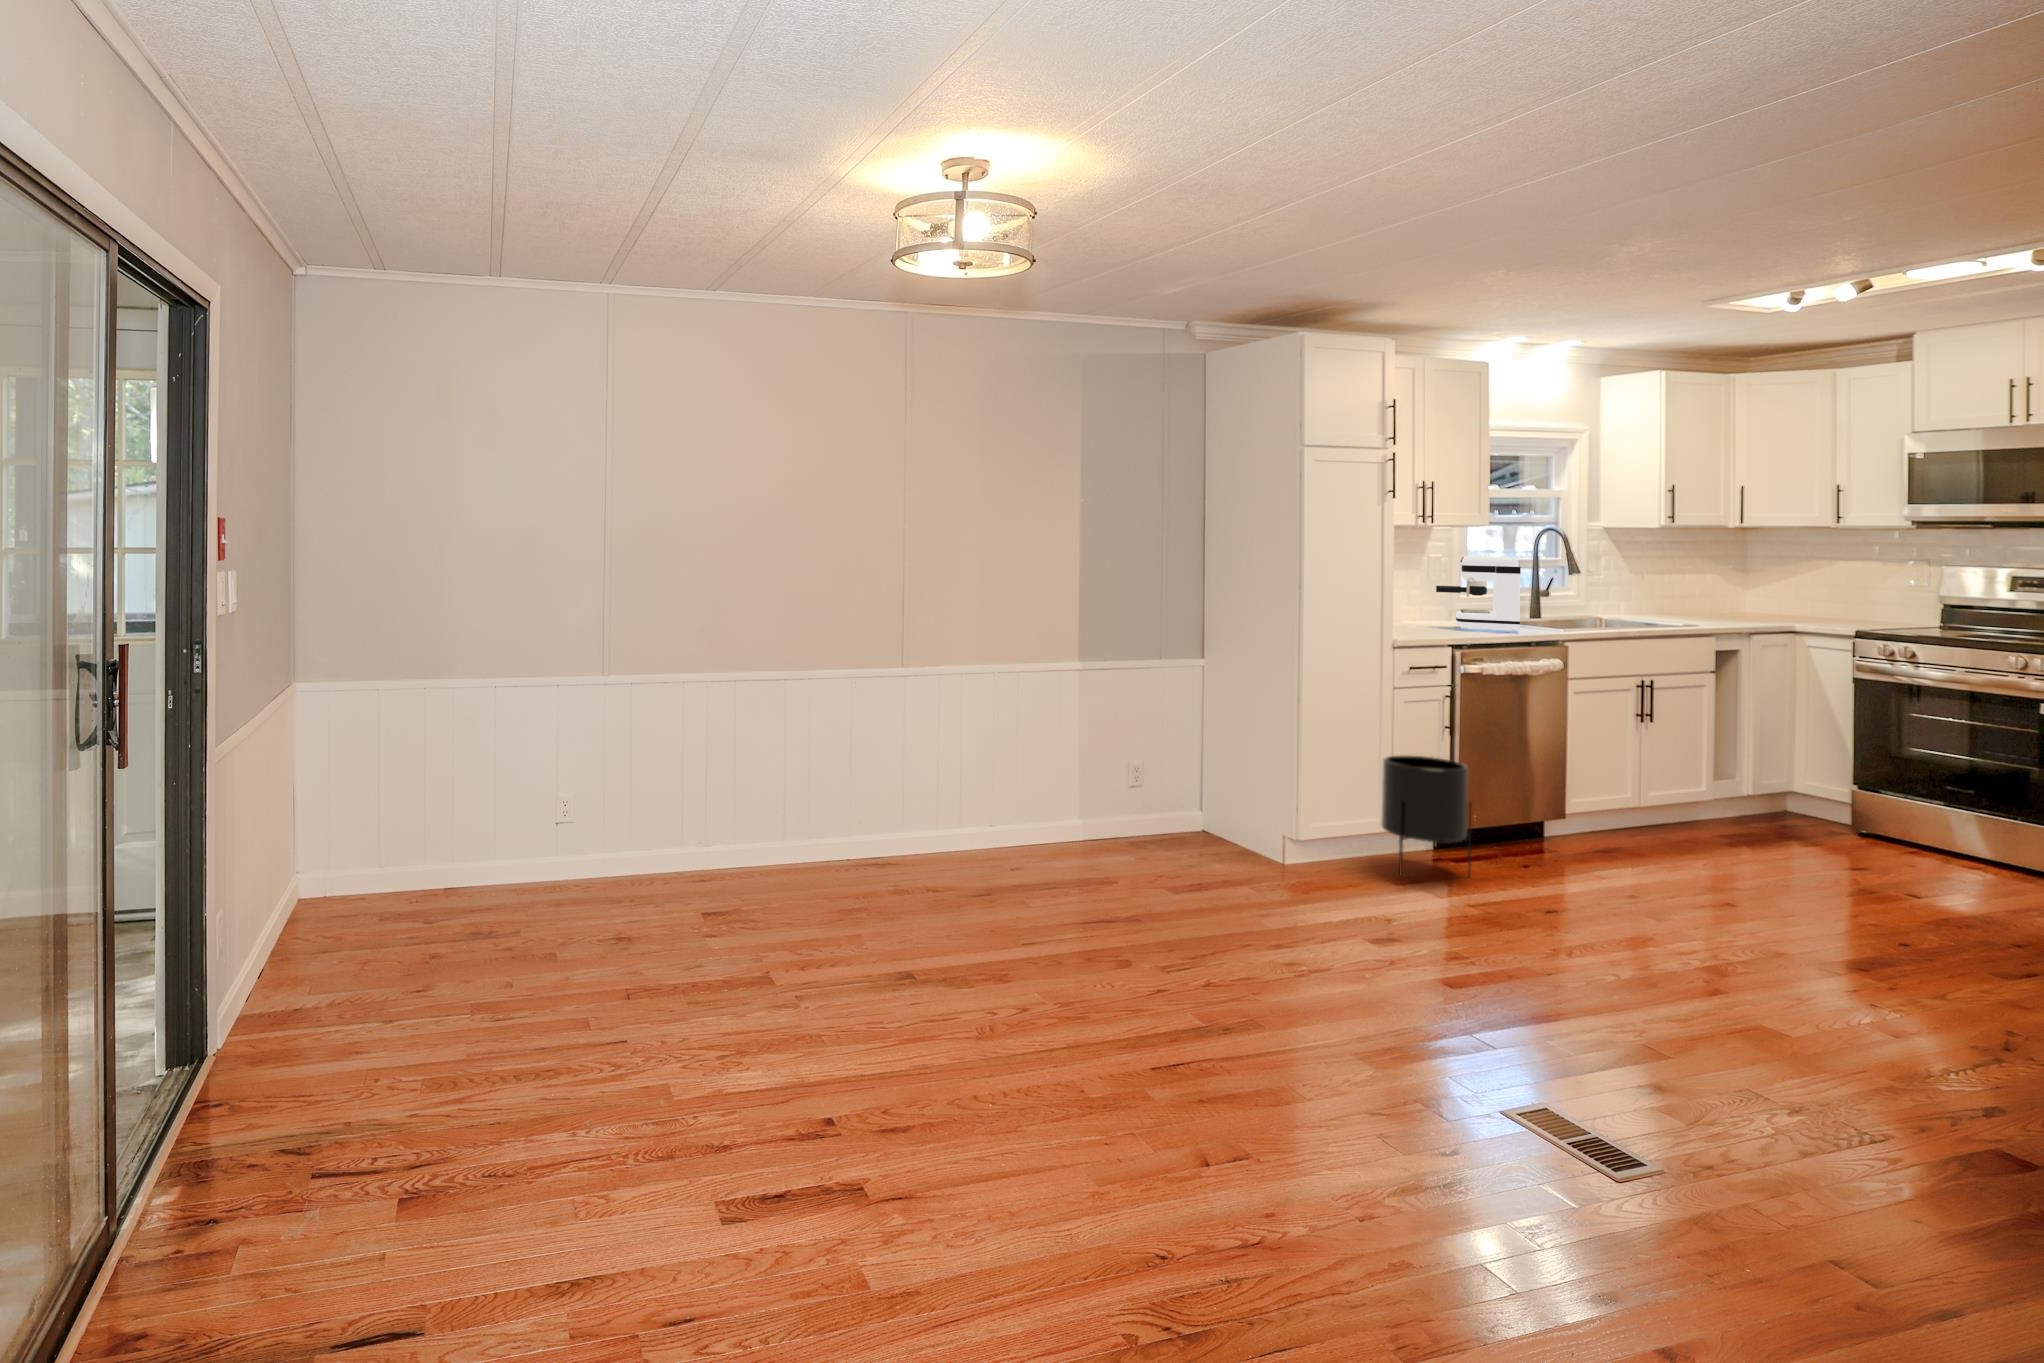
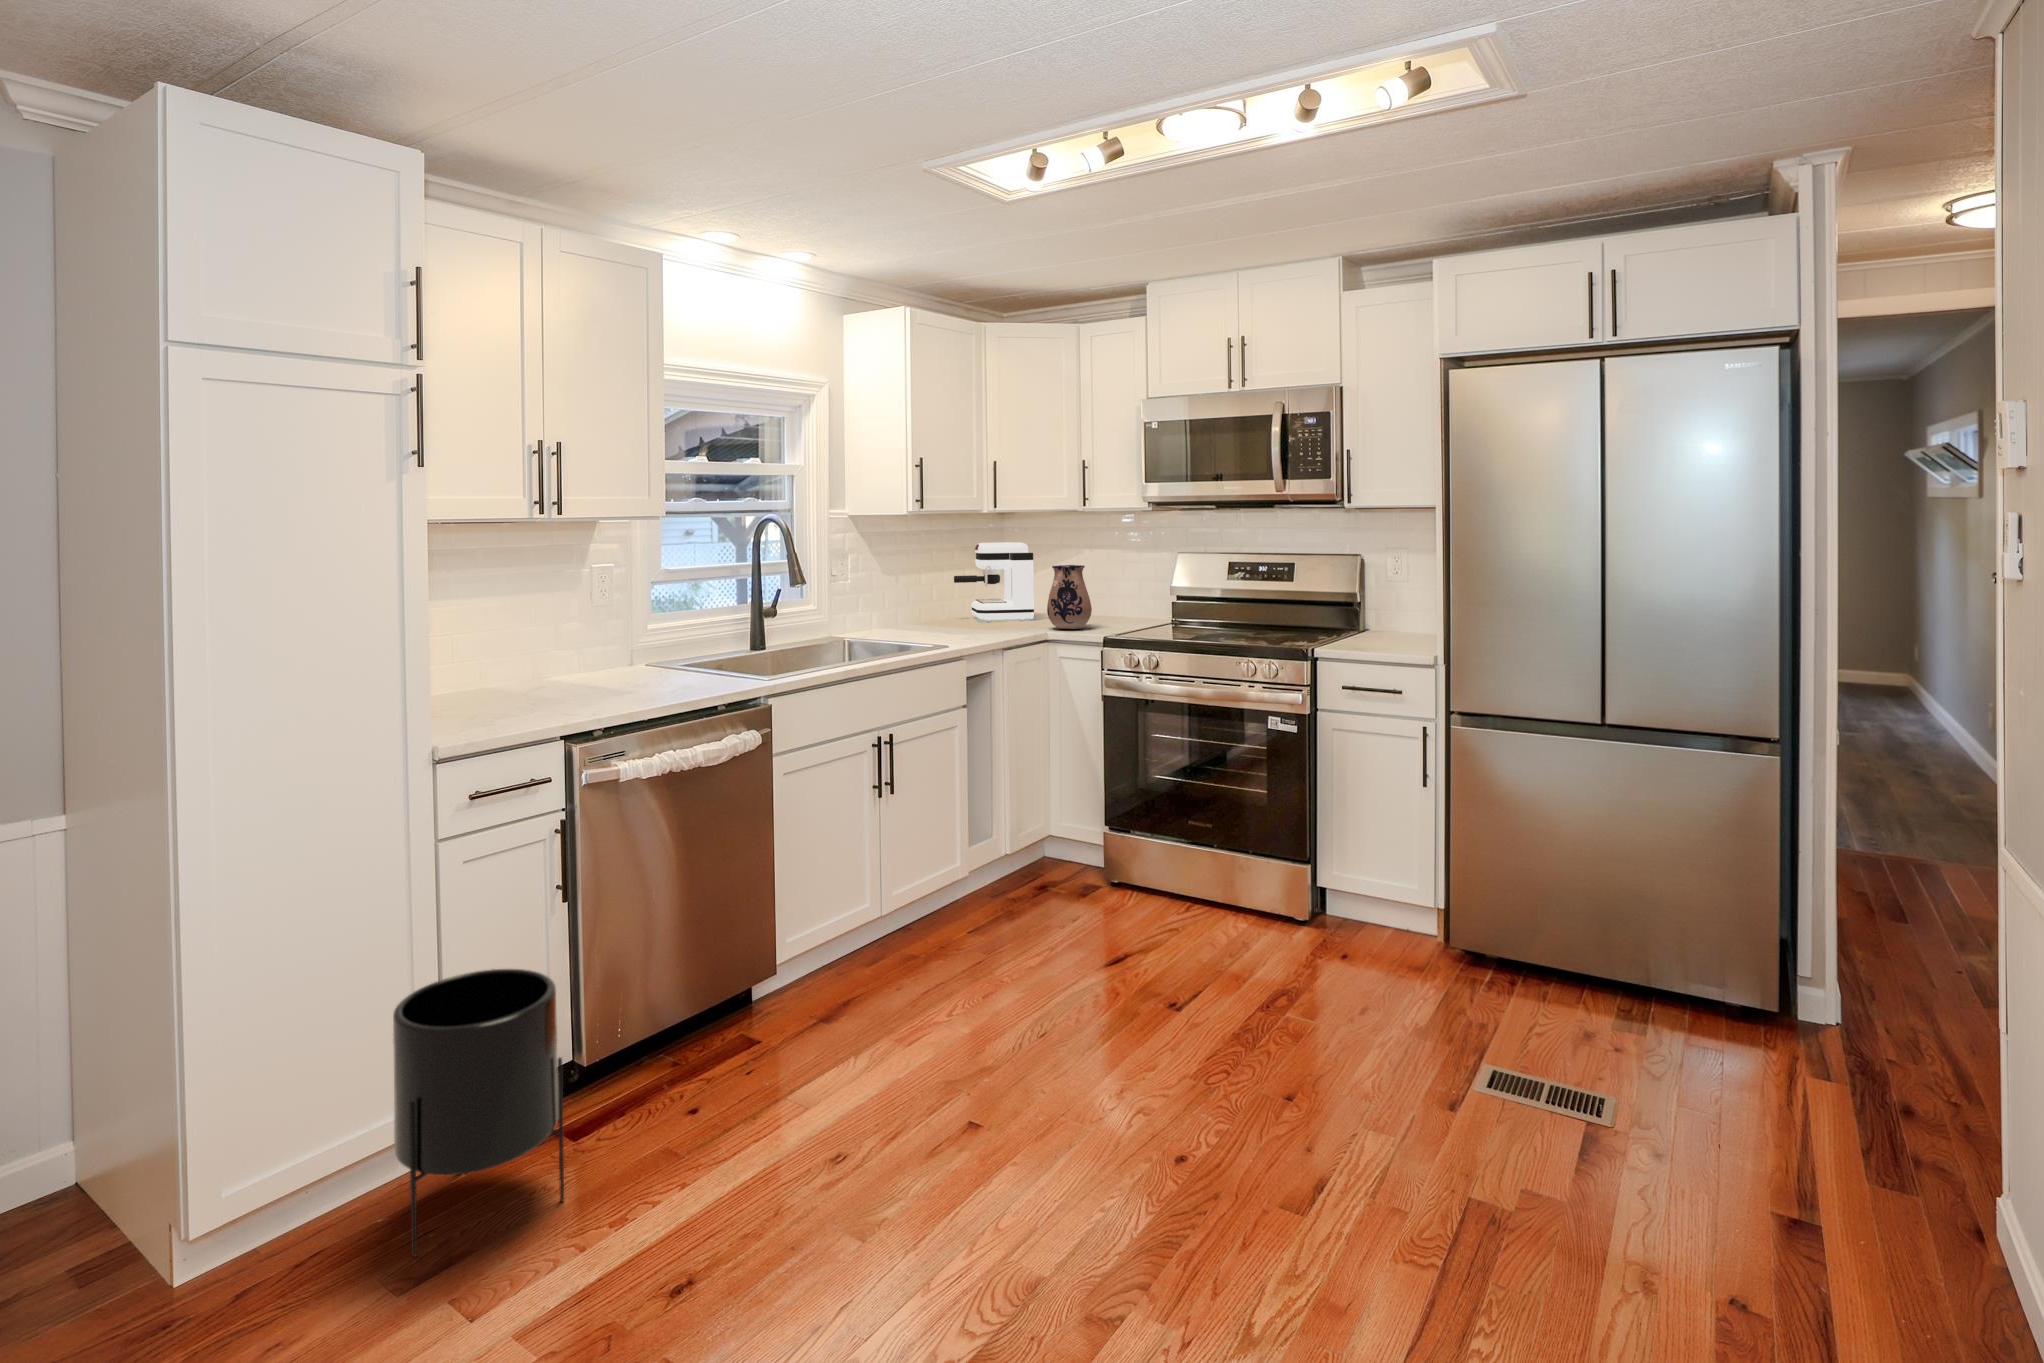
coffee maker: present [1436,556,1521,632] -> present [954,542,1034,622]
ceramic pitcher: none [1797,572,1846,624] -> present [1047,565,1092,629]

